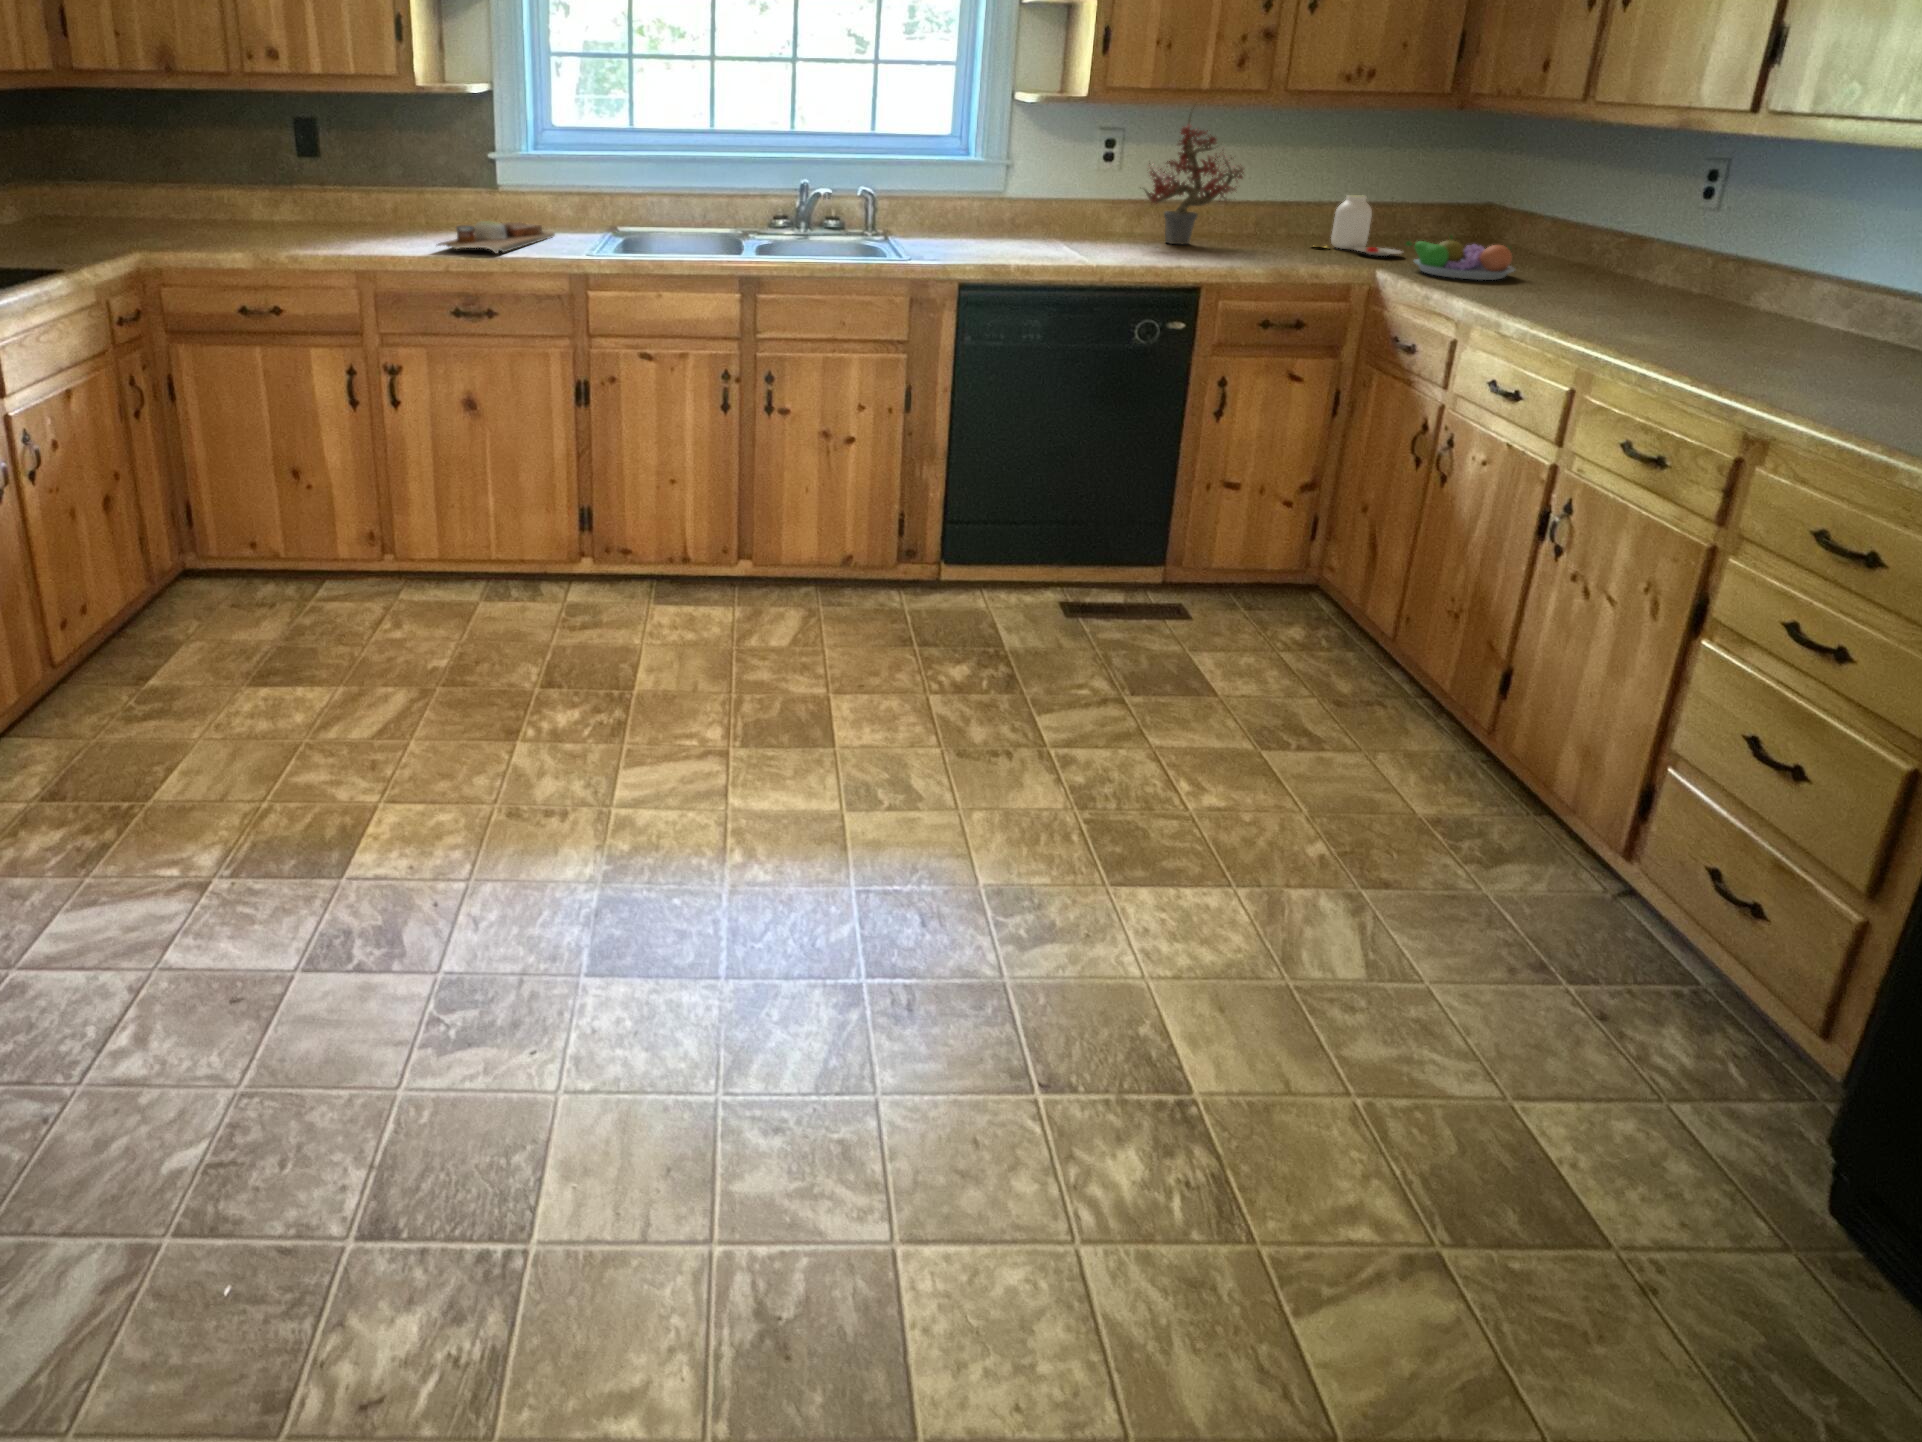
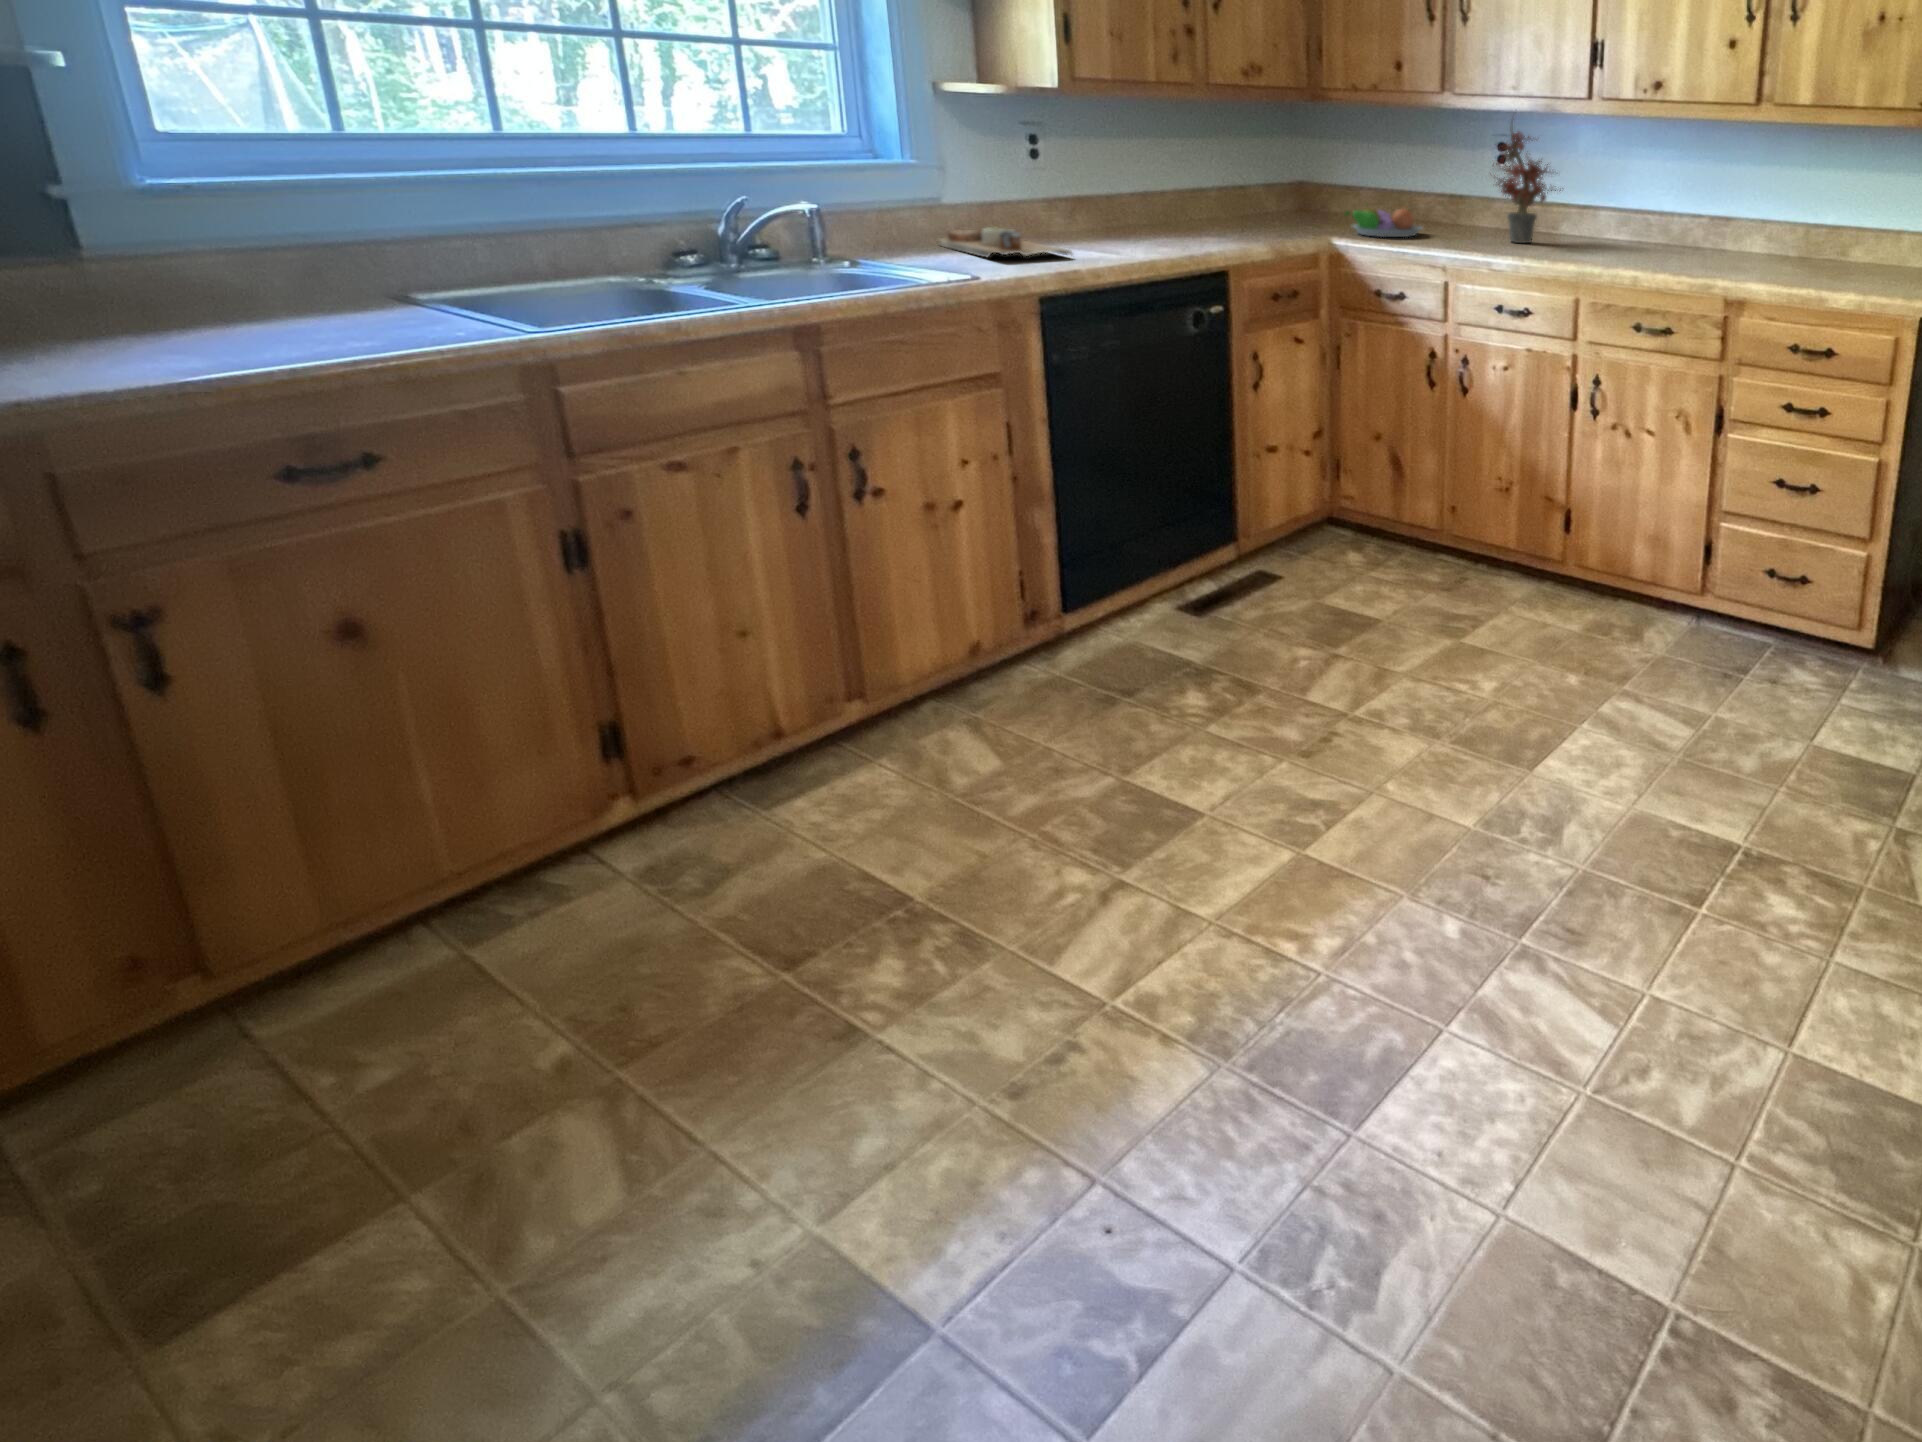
potted plant: present [1140,108,1244,244] -> present [1490,132,1561,243]
jar: present [1331,195,1402,256] -> none [1242,177,1321,227]
cutting board: present [438,221,555,254] -> present [938,227,1072,257]

